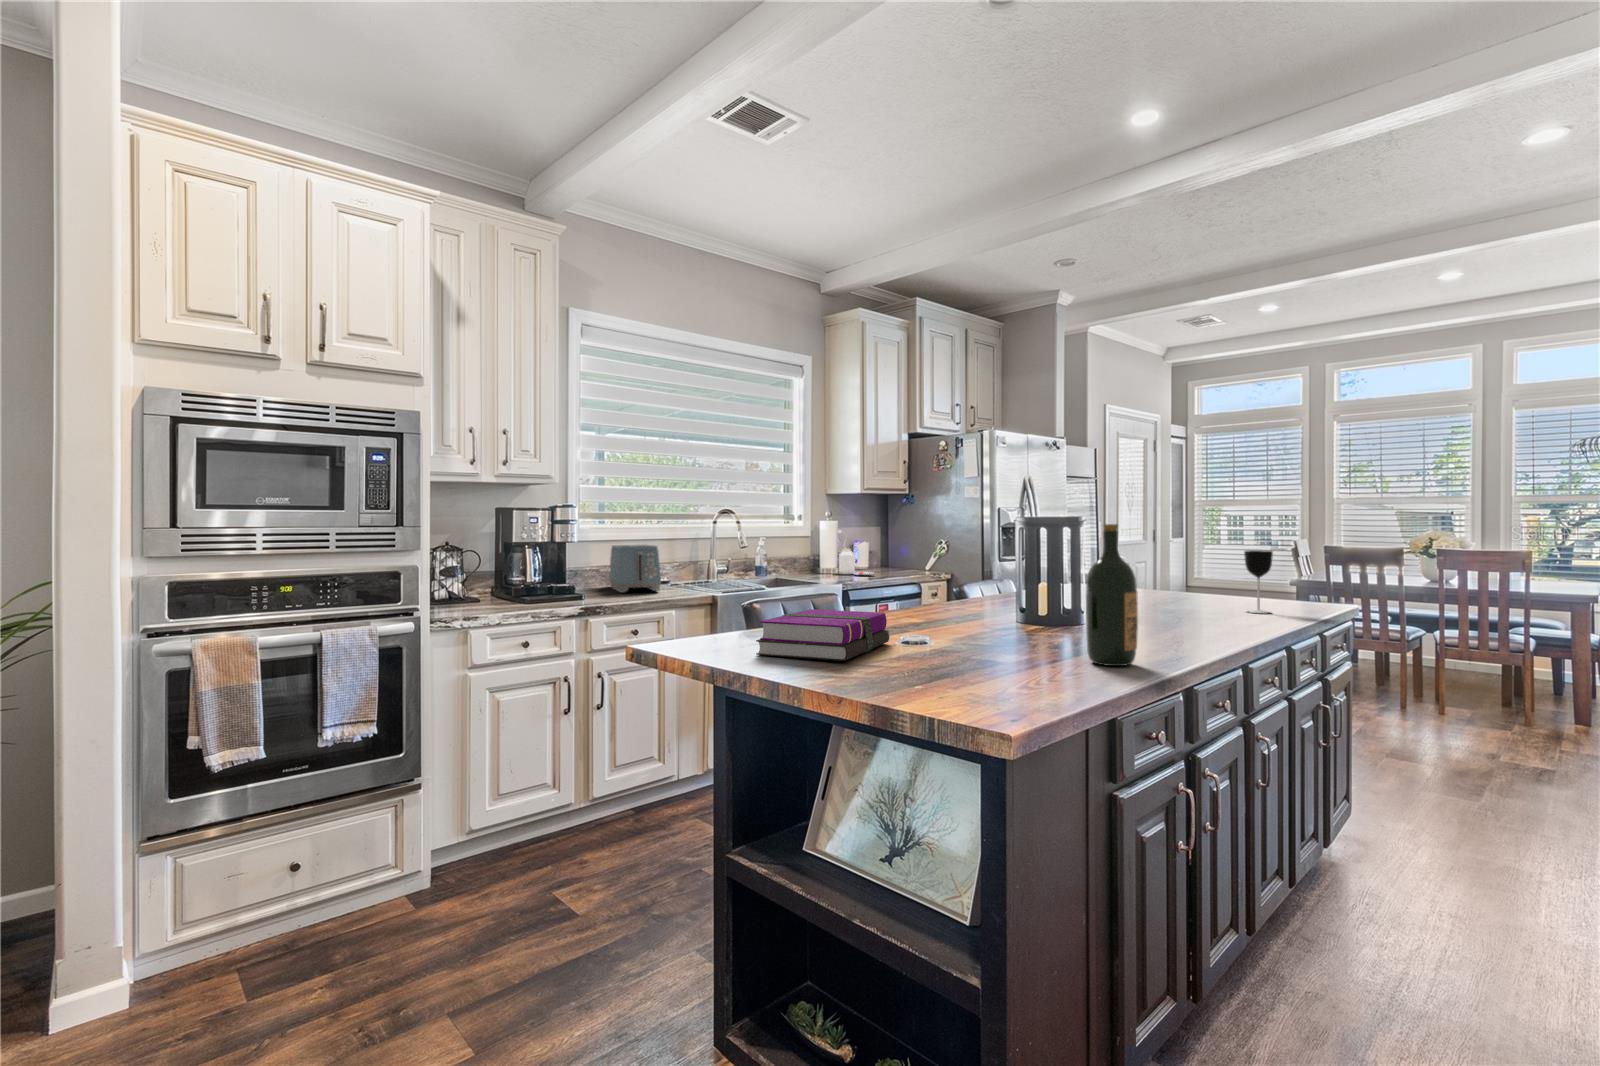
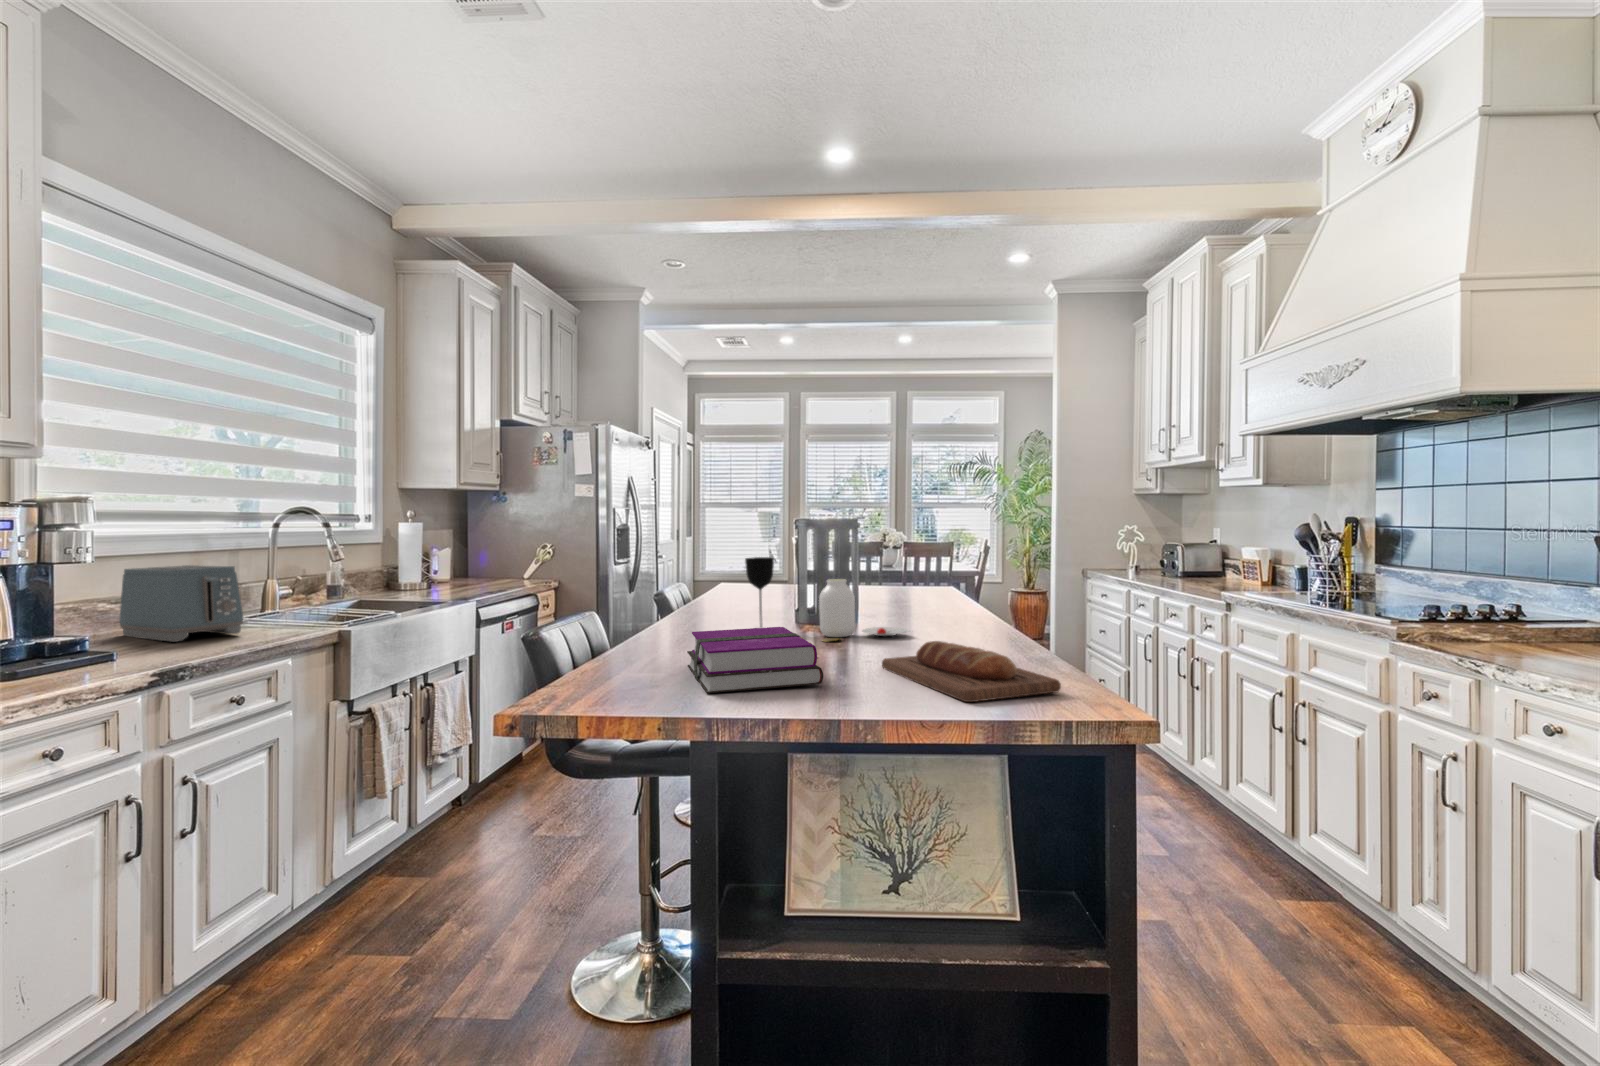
wine bottle: present [1086,524,1138,666] -> none [974,525,1018,653]
jar: present [839,549,872,575] -> present [819,579,908,642]
wine glass: present [1244,550,1273,613] -> present [745,557,774,628]
bread loaf: none [914,638,1041,700] -> present [882,641,1061,702]

